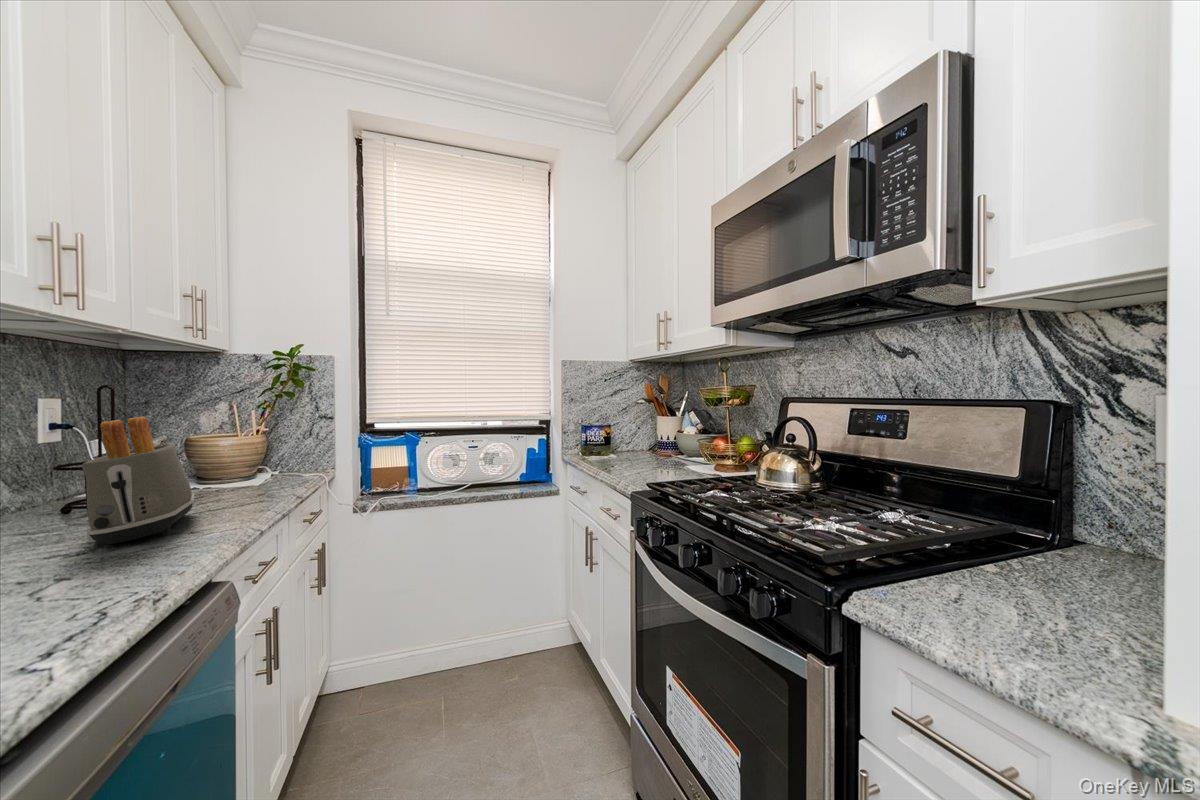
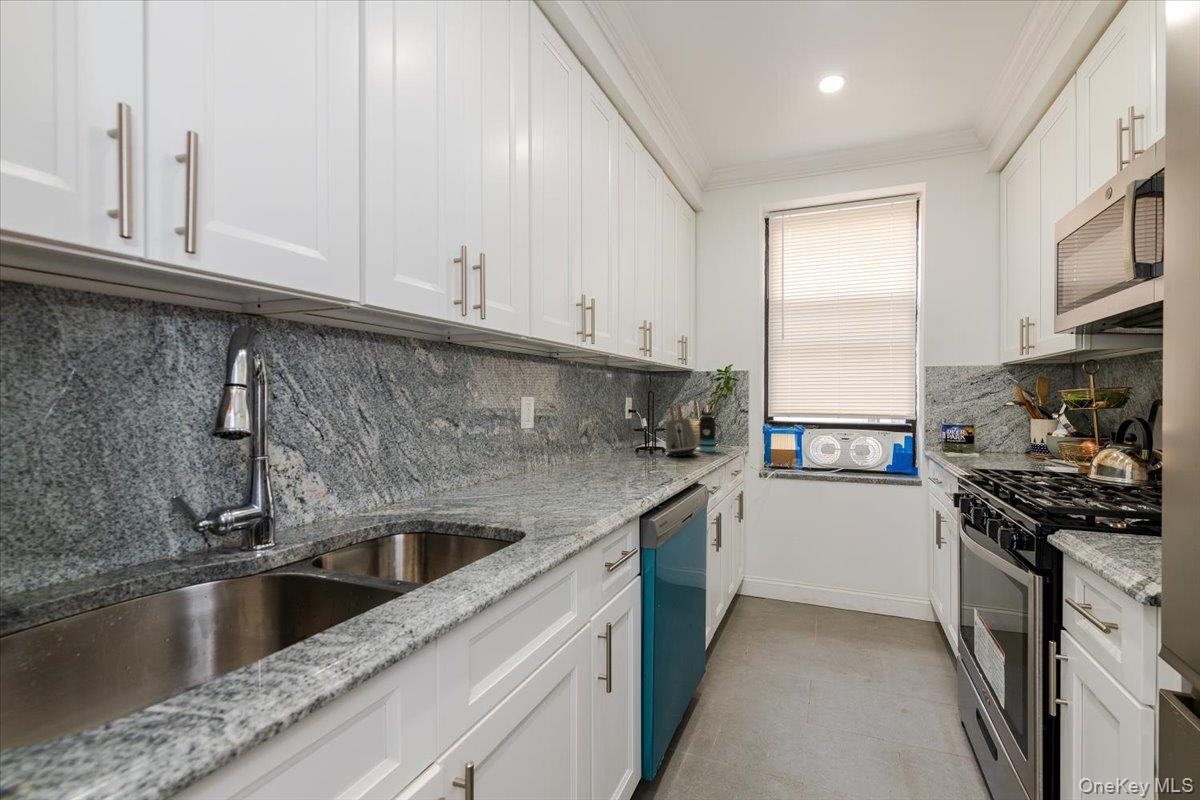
bottle: none [214,418,272,502] -> present [699,408,723,452]

